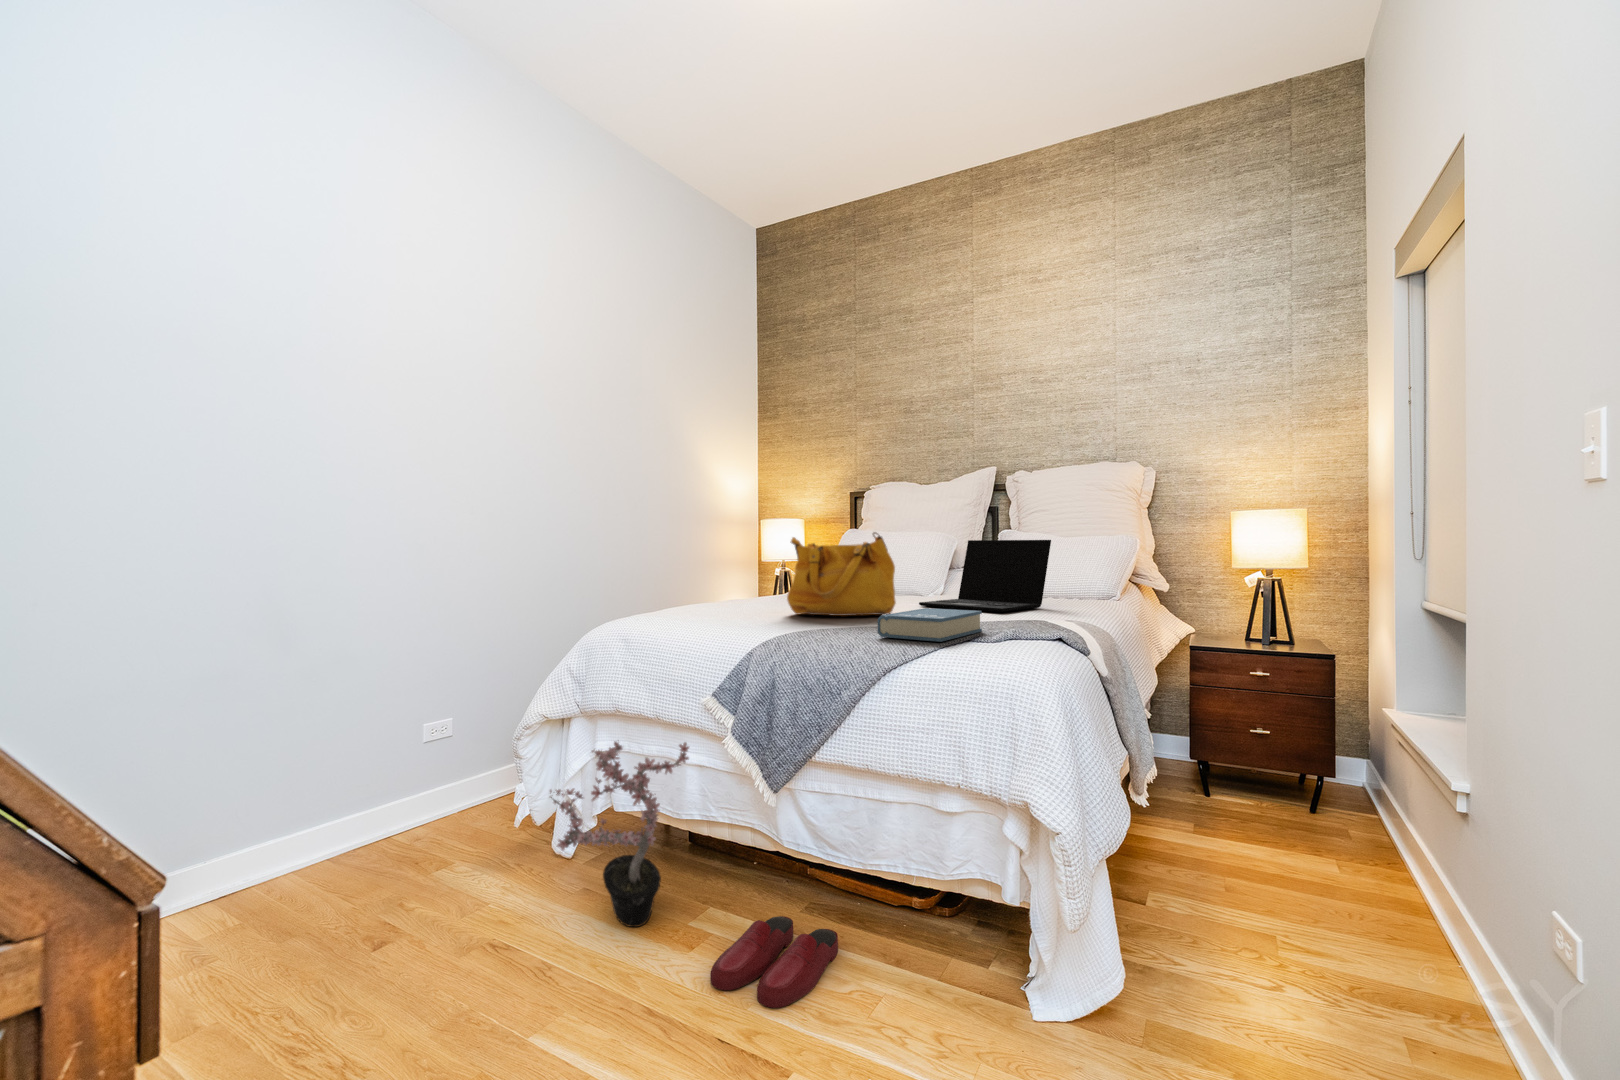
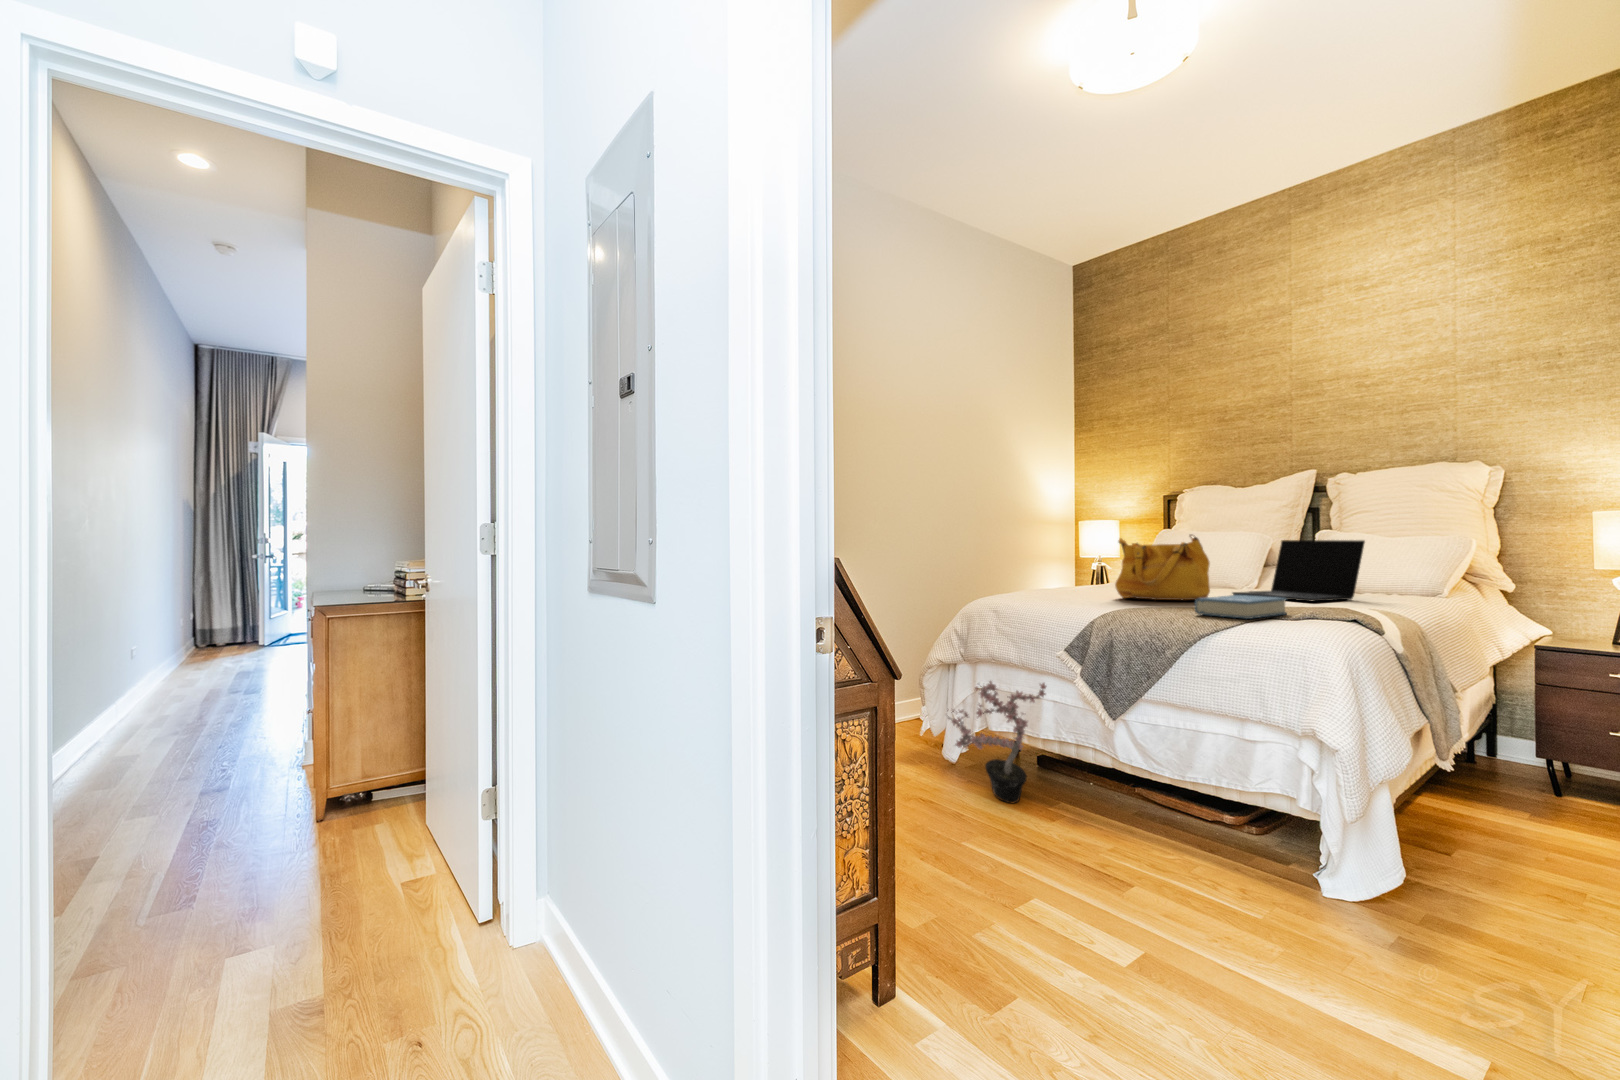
slippers: present [710,916,838,1008] -> none [1070,805,1163,854]

